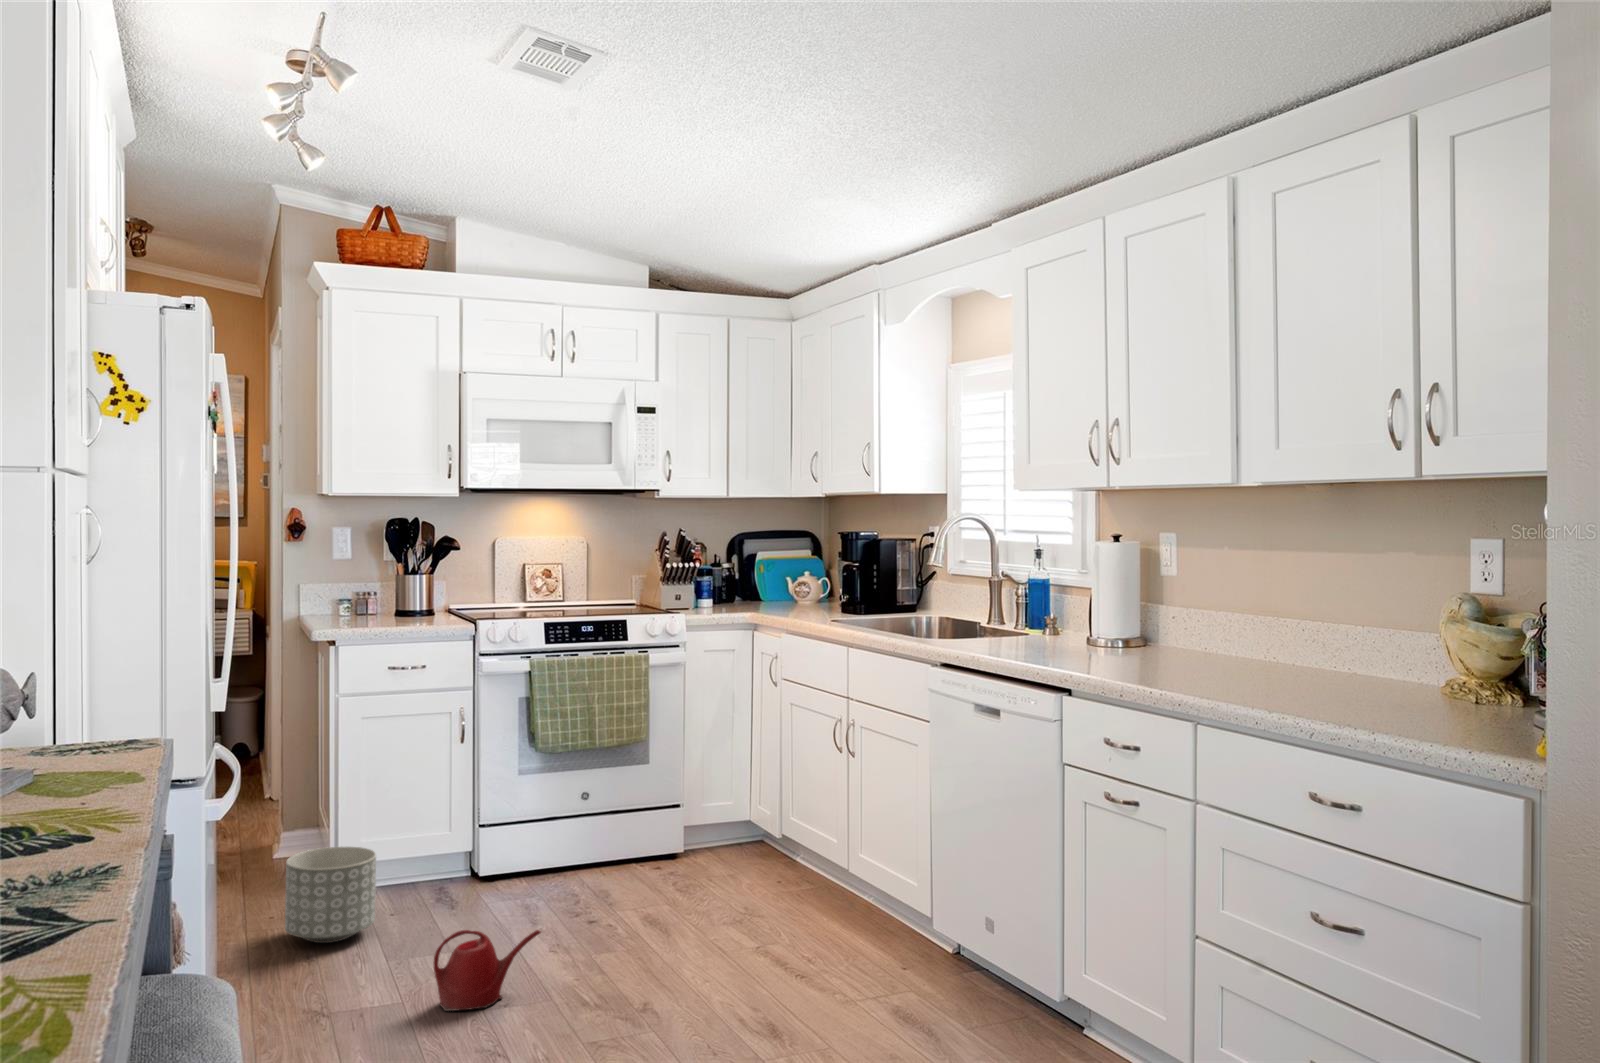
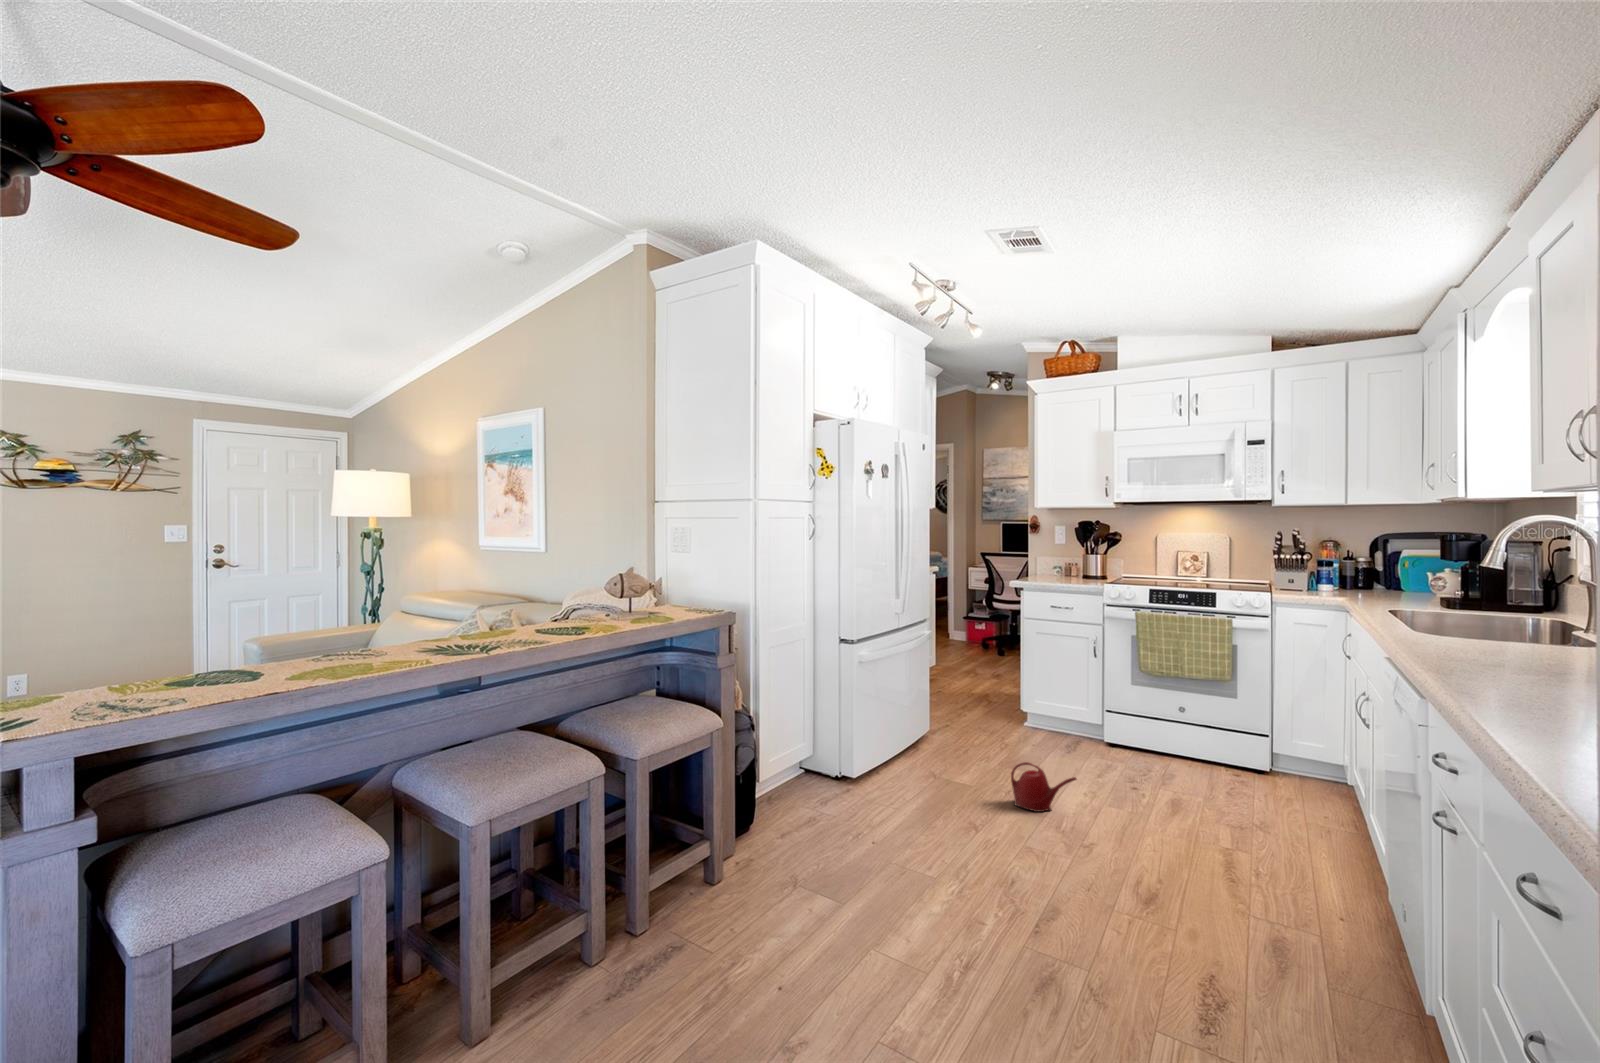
planter: present [285,847,376,943] -> none [976,702,1024,754]

